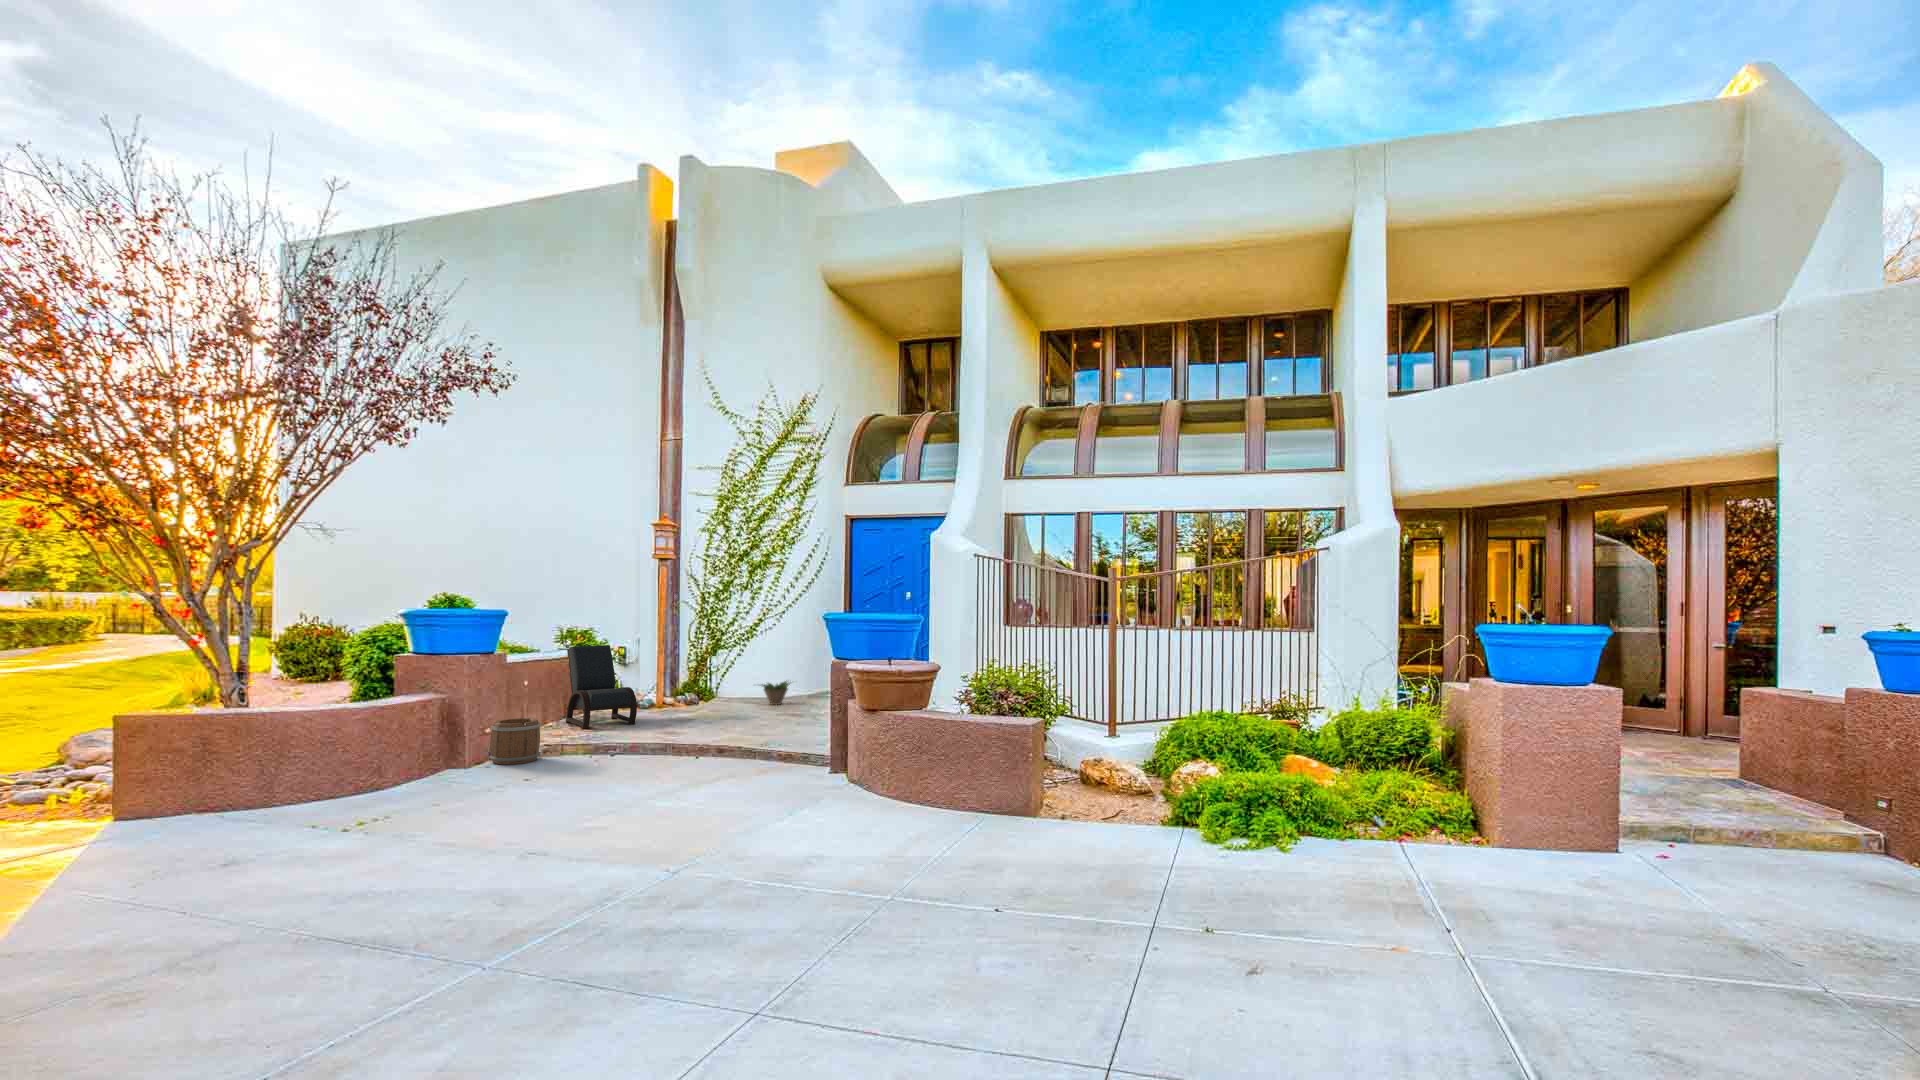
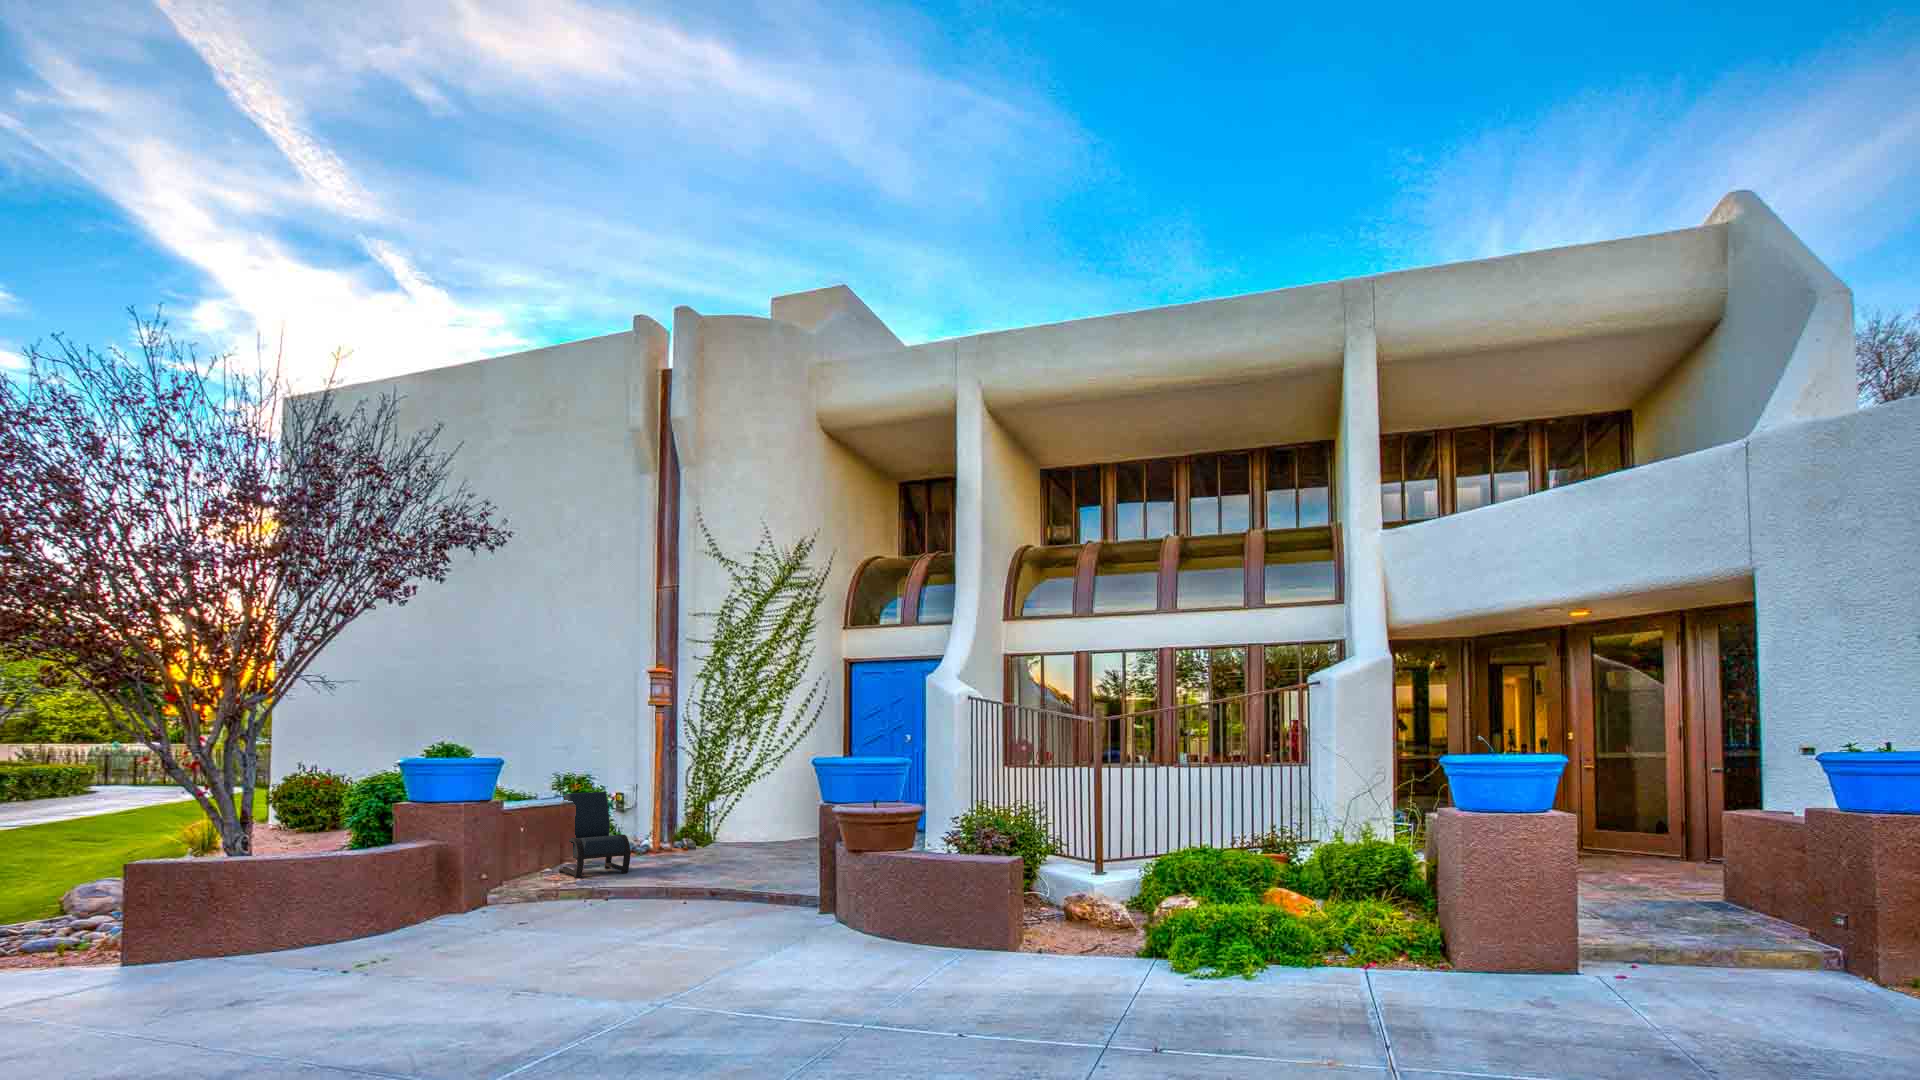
decorative plant: present [762,681,790,705] -> none [748,827,794,853]
bucket: present [489,718,541,765] -> none [482,864,535,911]

